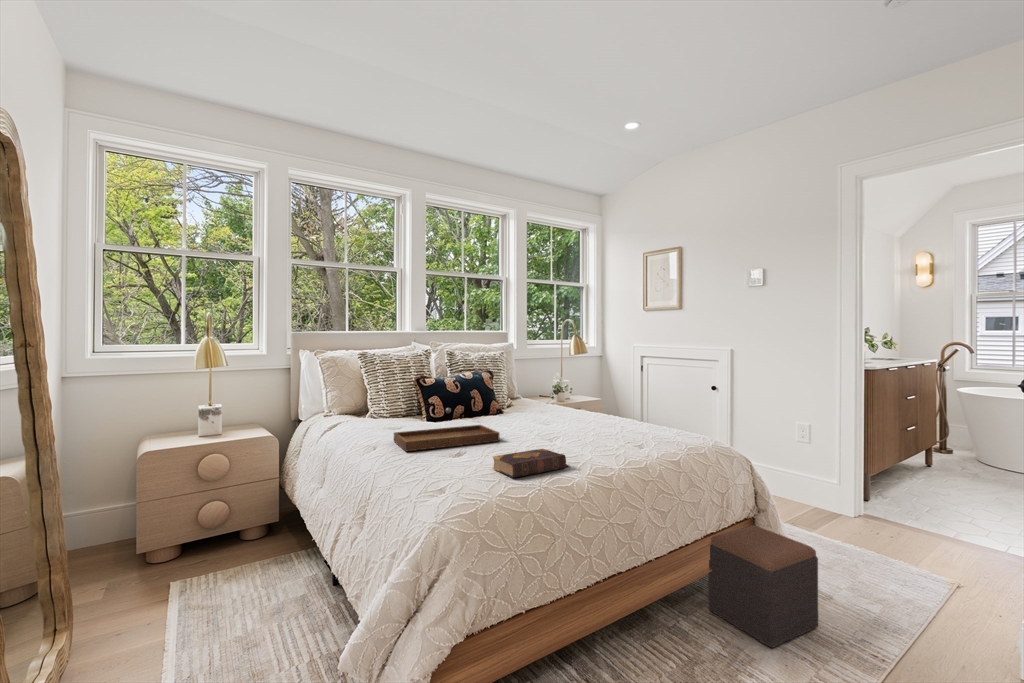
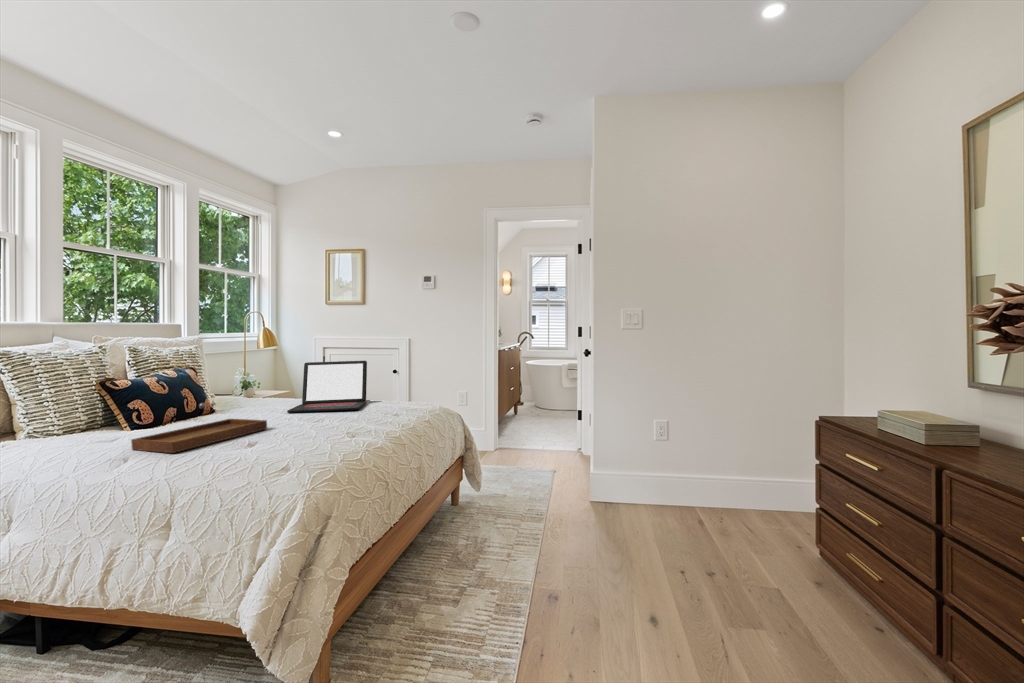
laptop: none [541,374,632,434] -> present [287,361,367,413]
book: present [493,449,569,478] -> none [299,423,364,447]
footstool: present [708,525,818,648] -> none [444,459,509,532]

